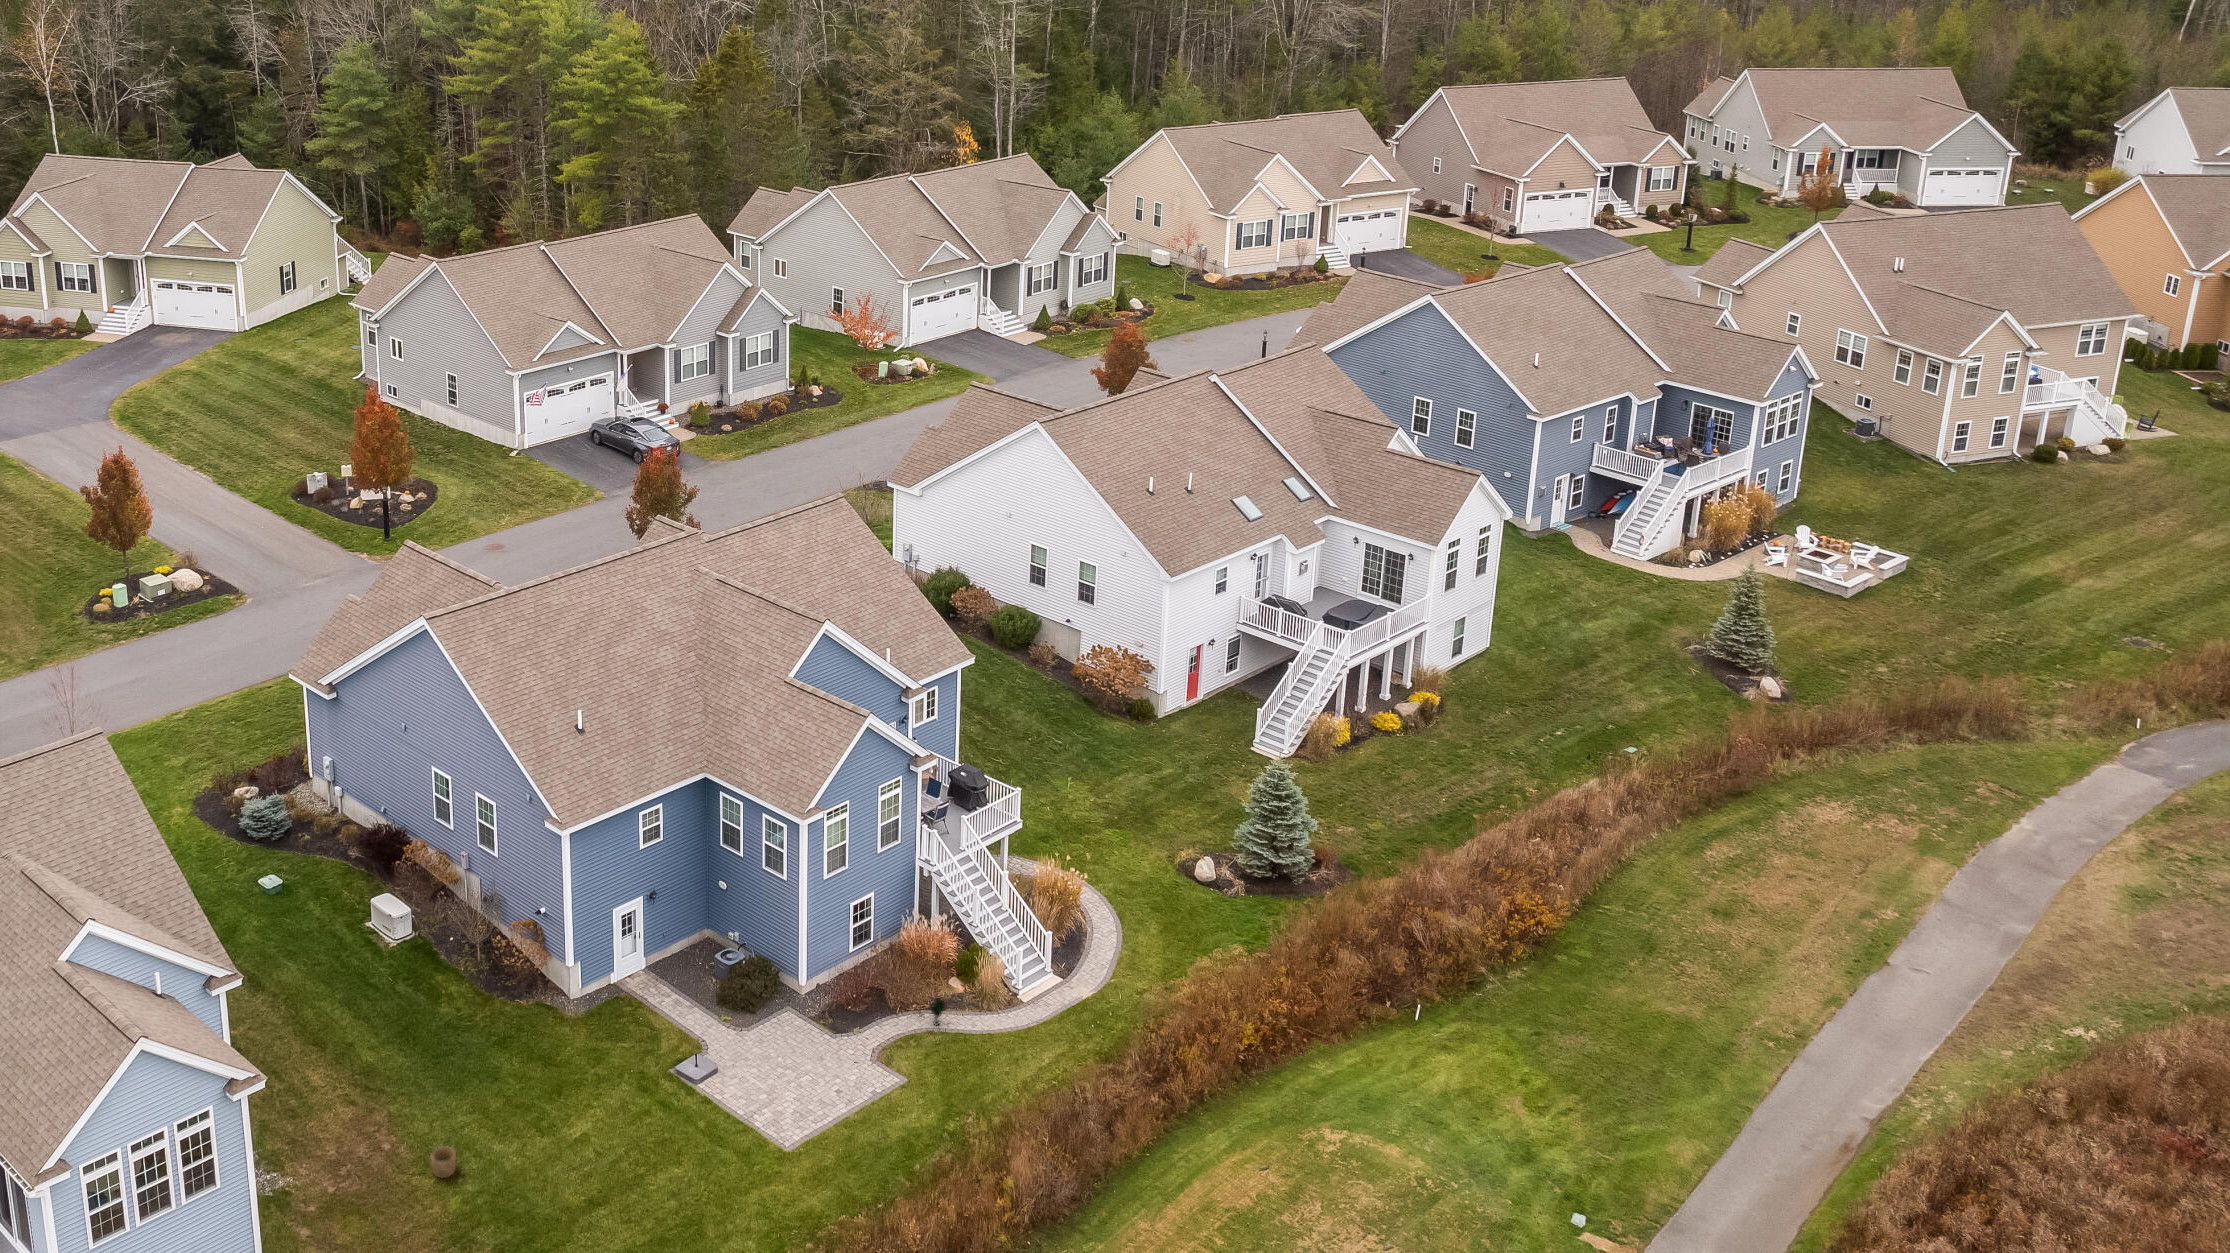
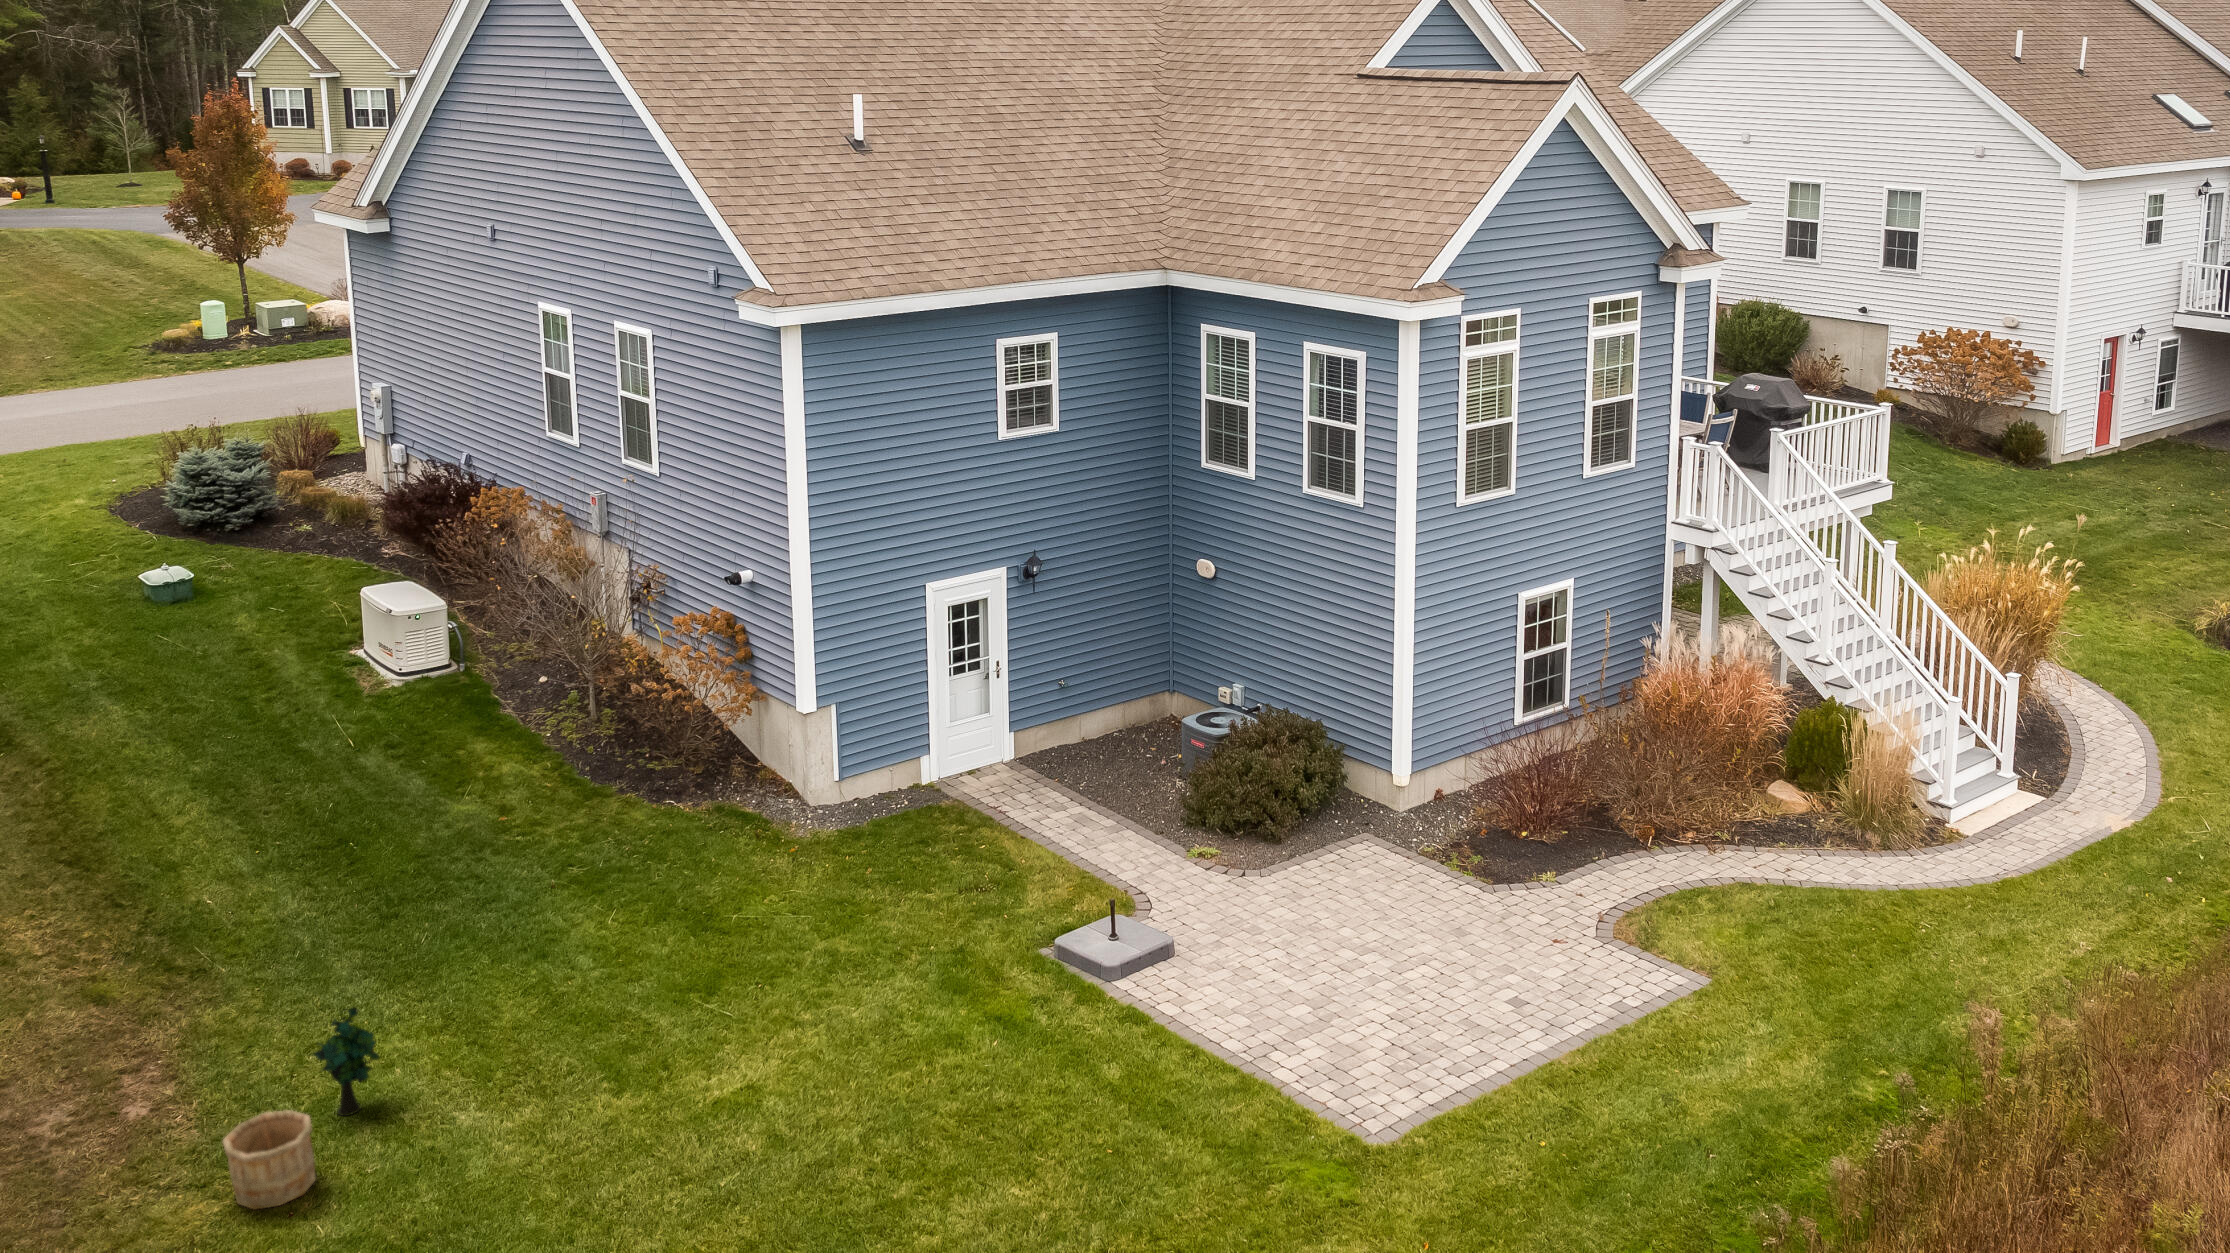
decorative plant: present [930,999,946,1026] -> present [312,1008,379,1116]

